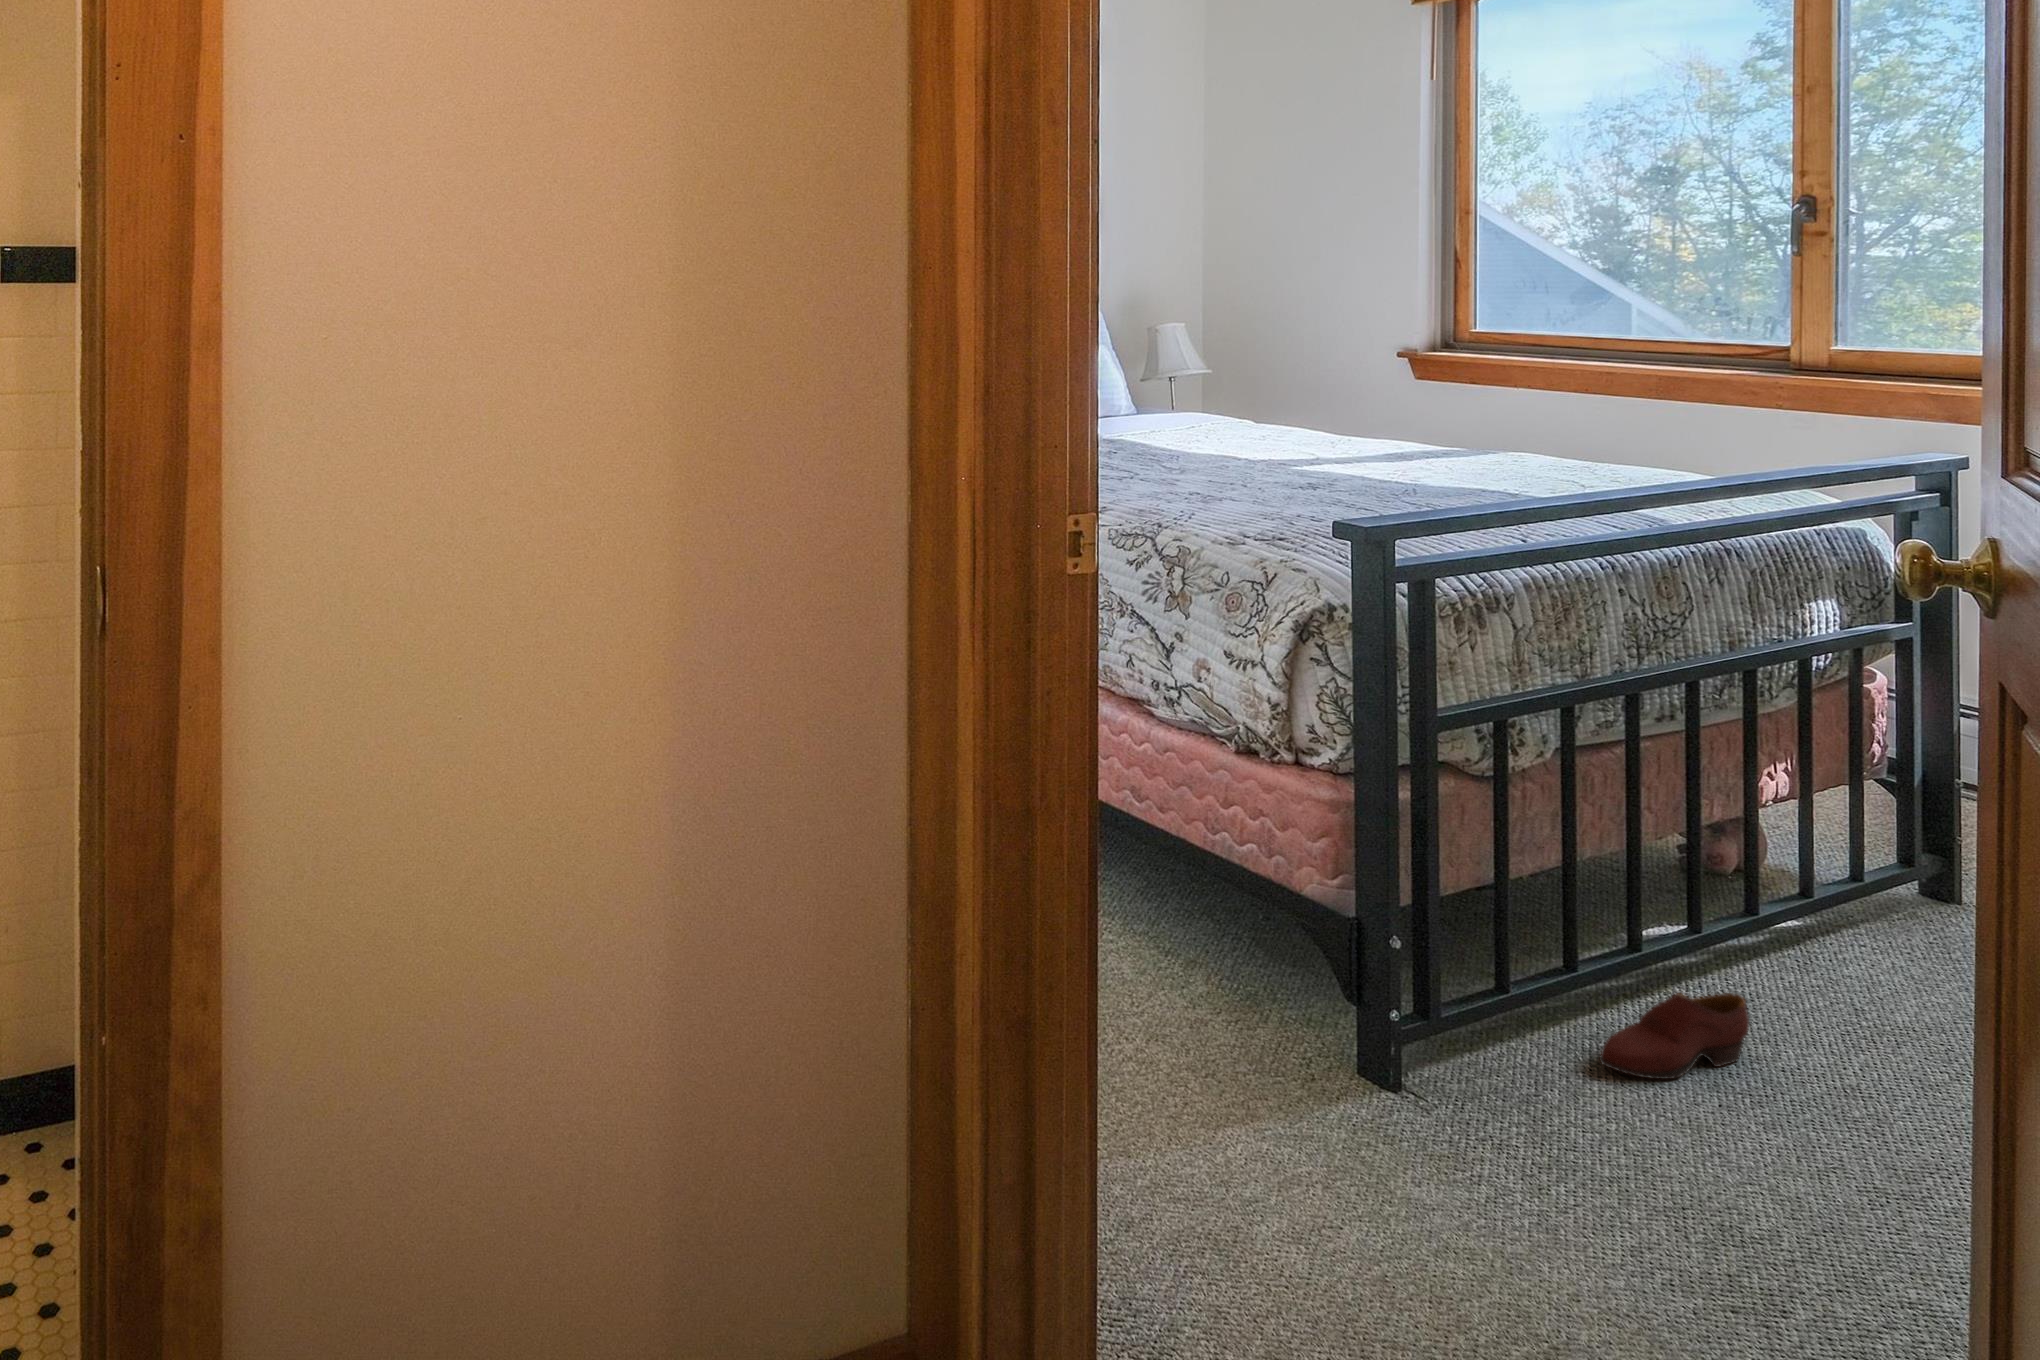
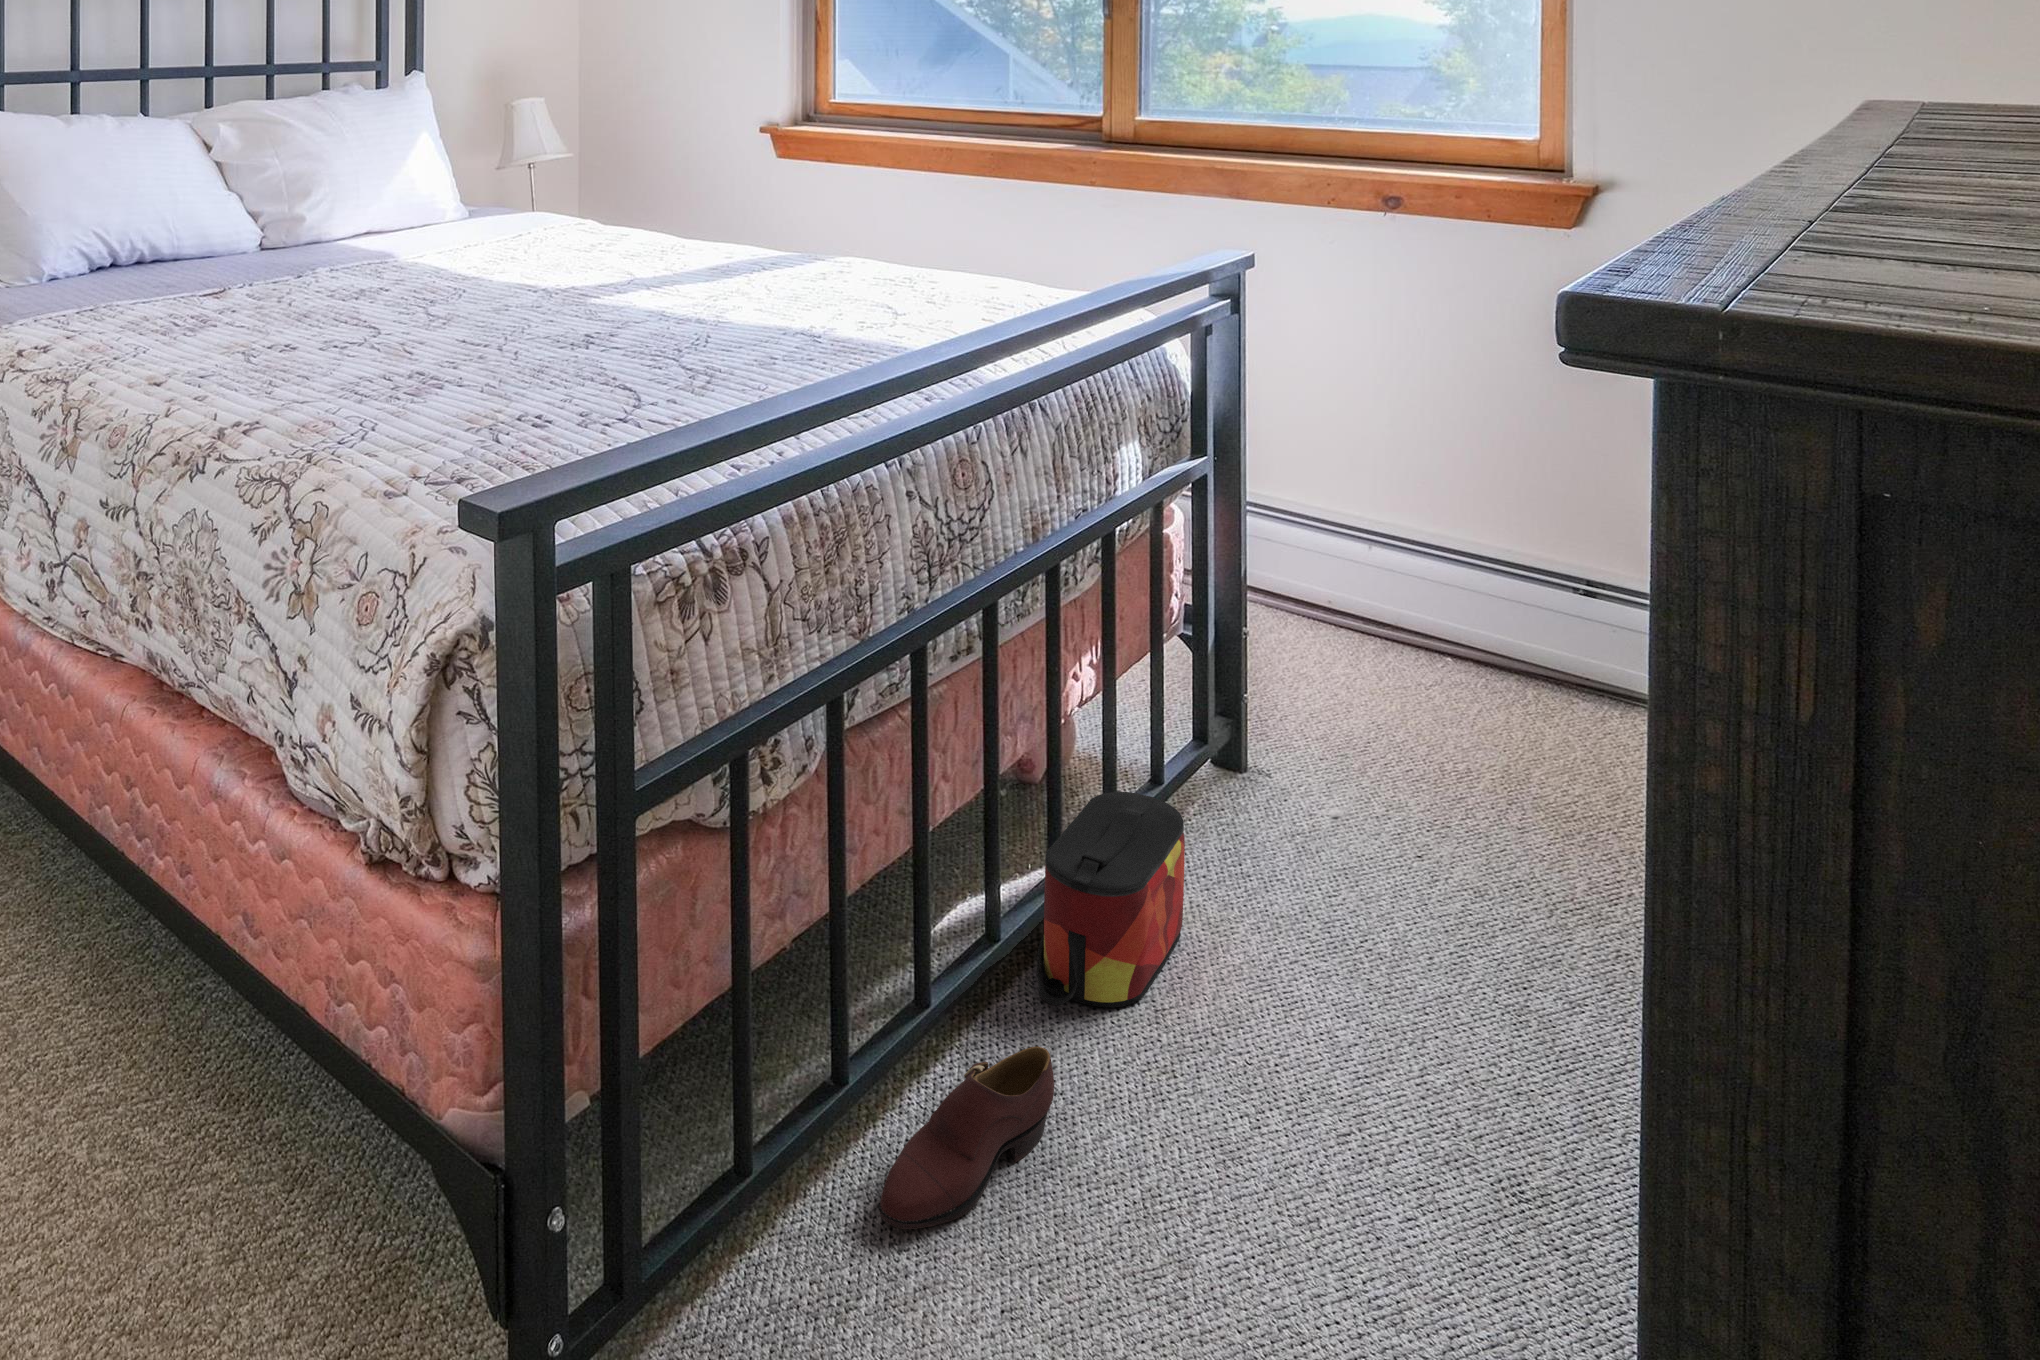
bag: none [1731,870,1877,1016] -> present [1037,792,1185,1008]

